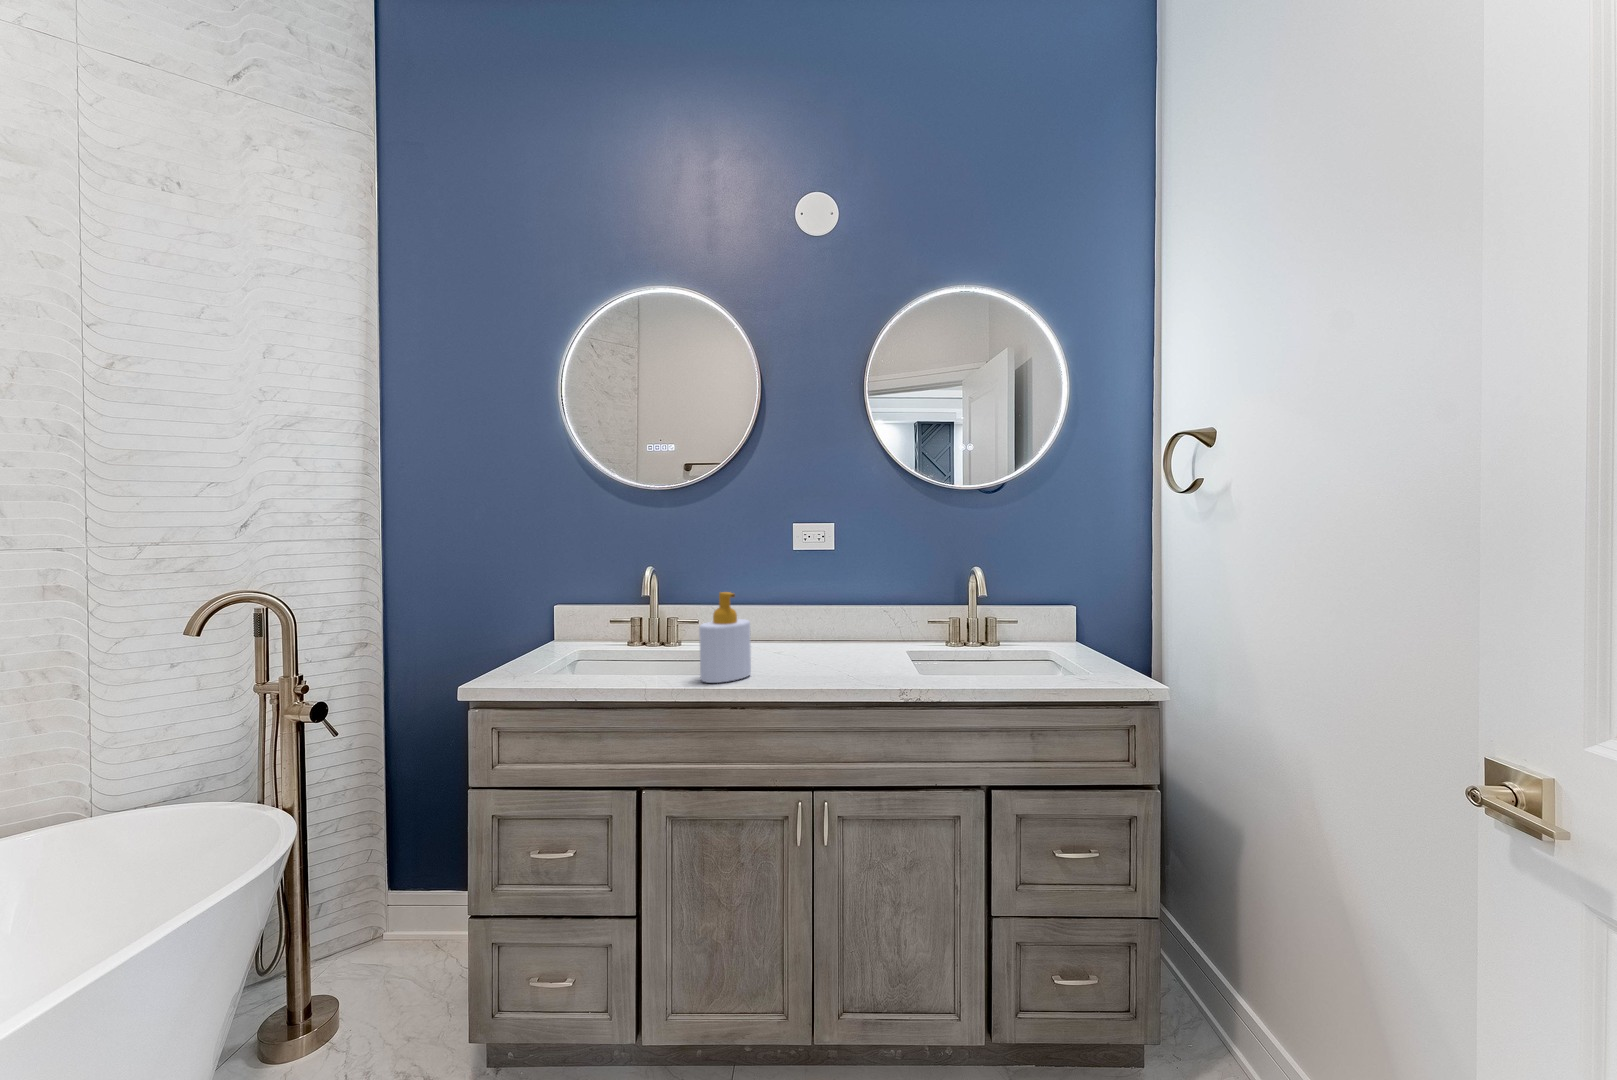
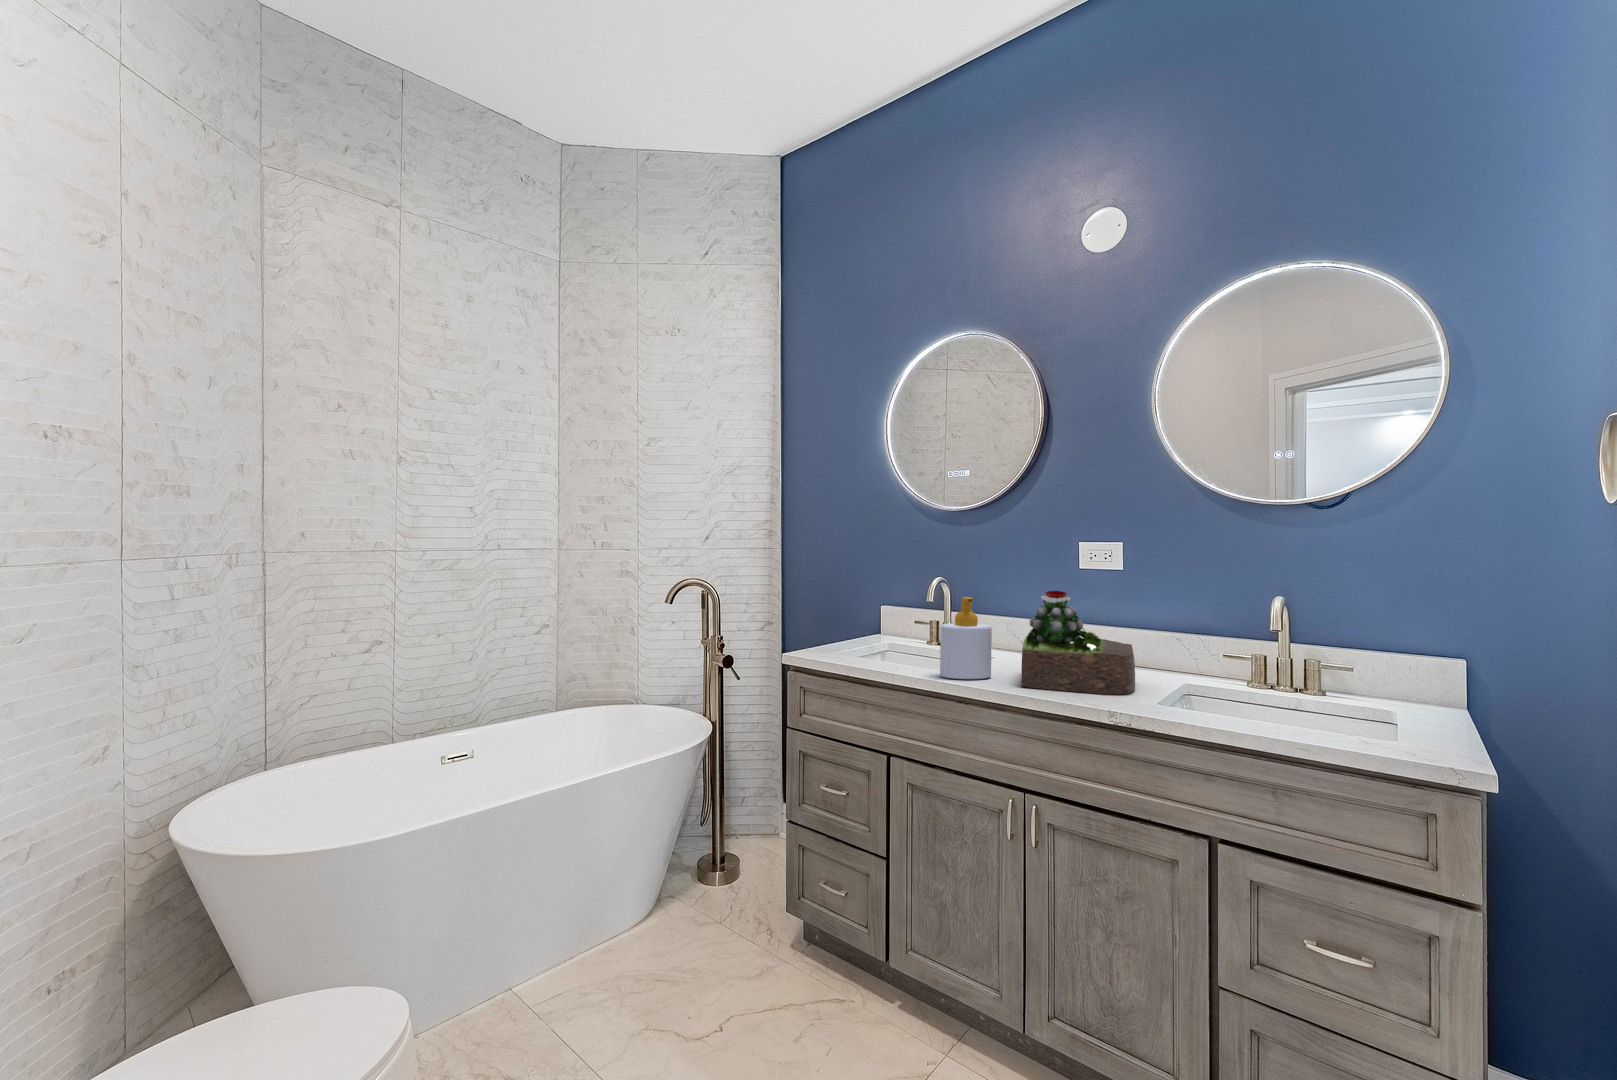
succulent plant: none [777,578,885,680] -> present [1021,591,1135,695]

